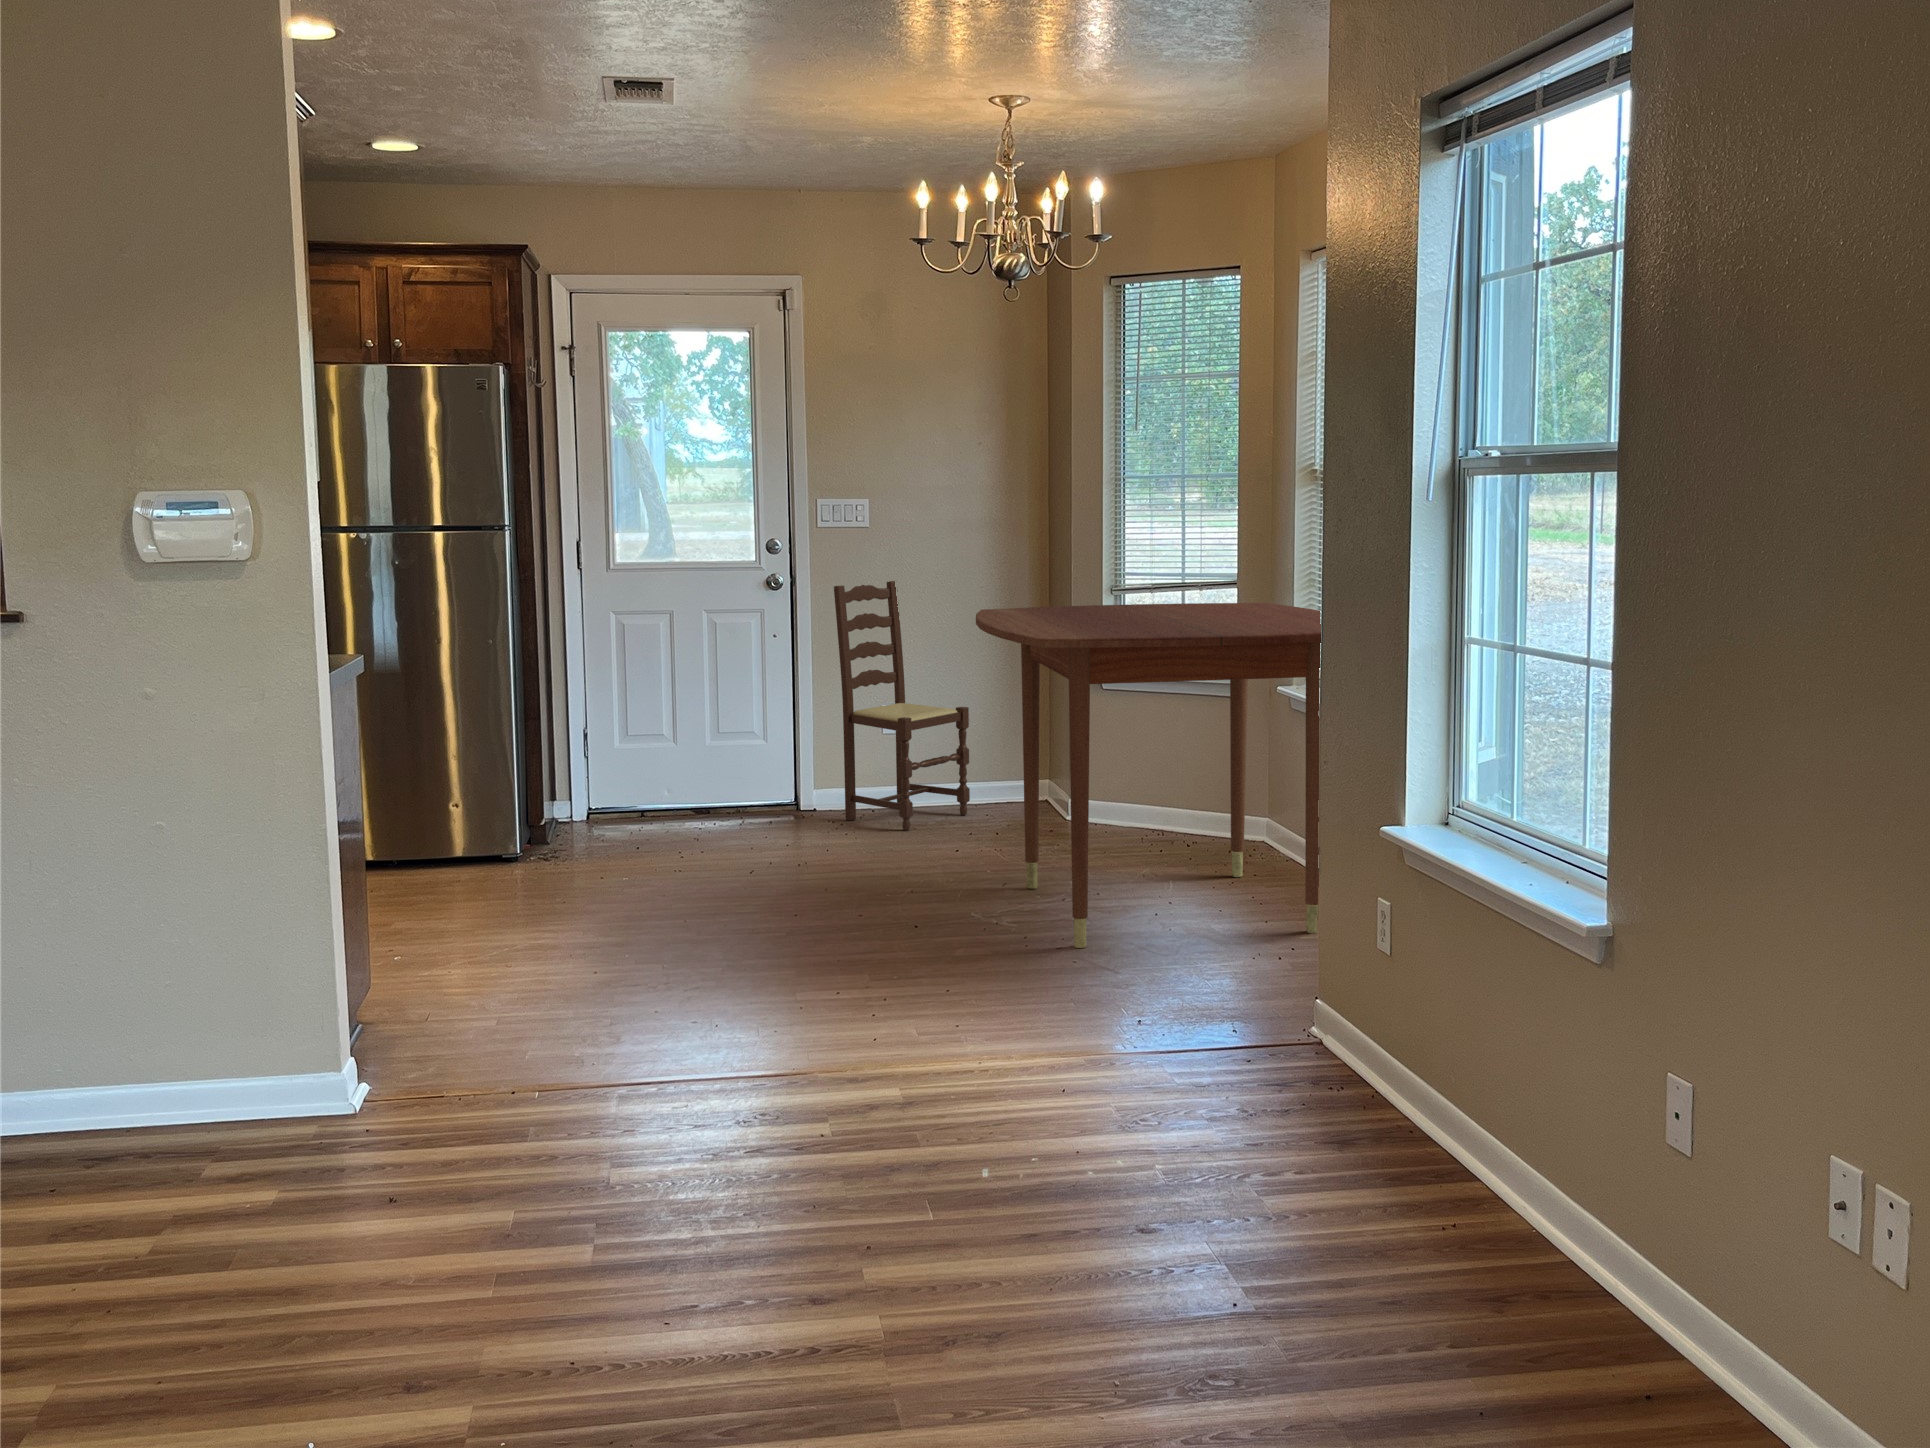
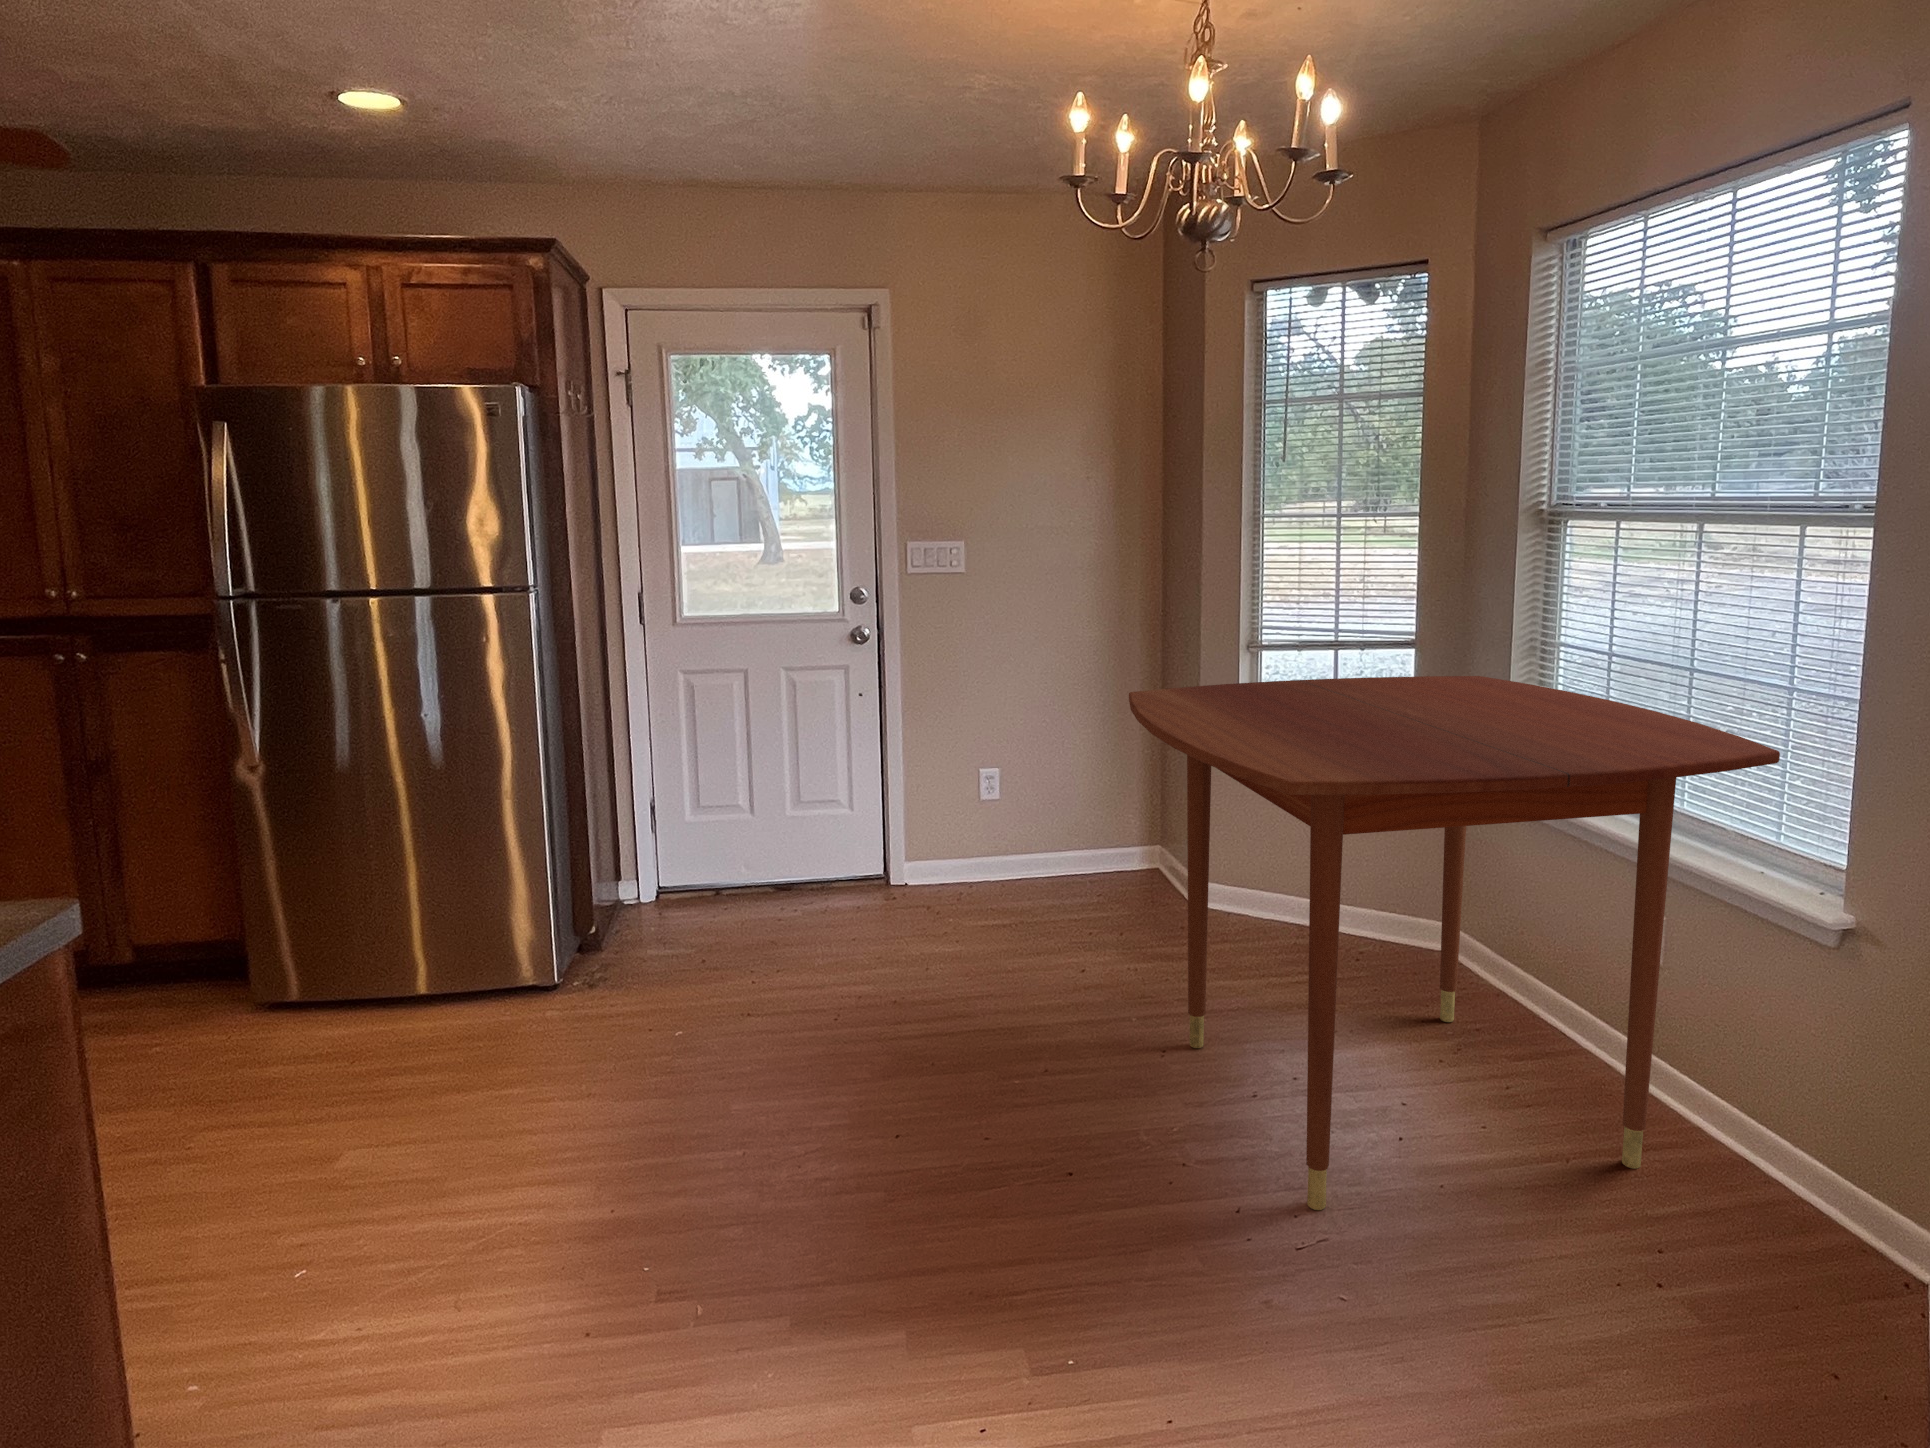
dining chair: present [834,581,970,831] -> none [927,633,1078,922]

